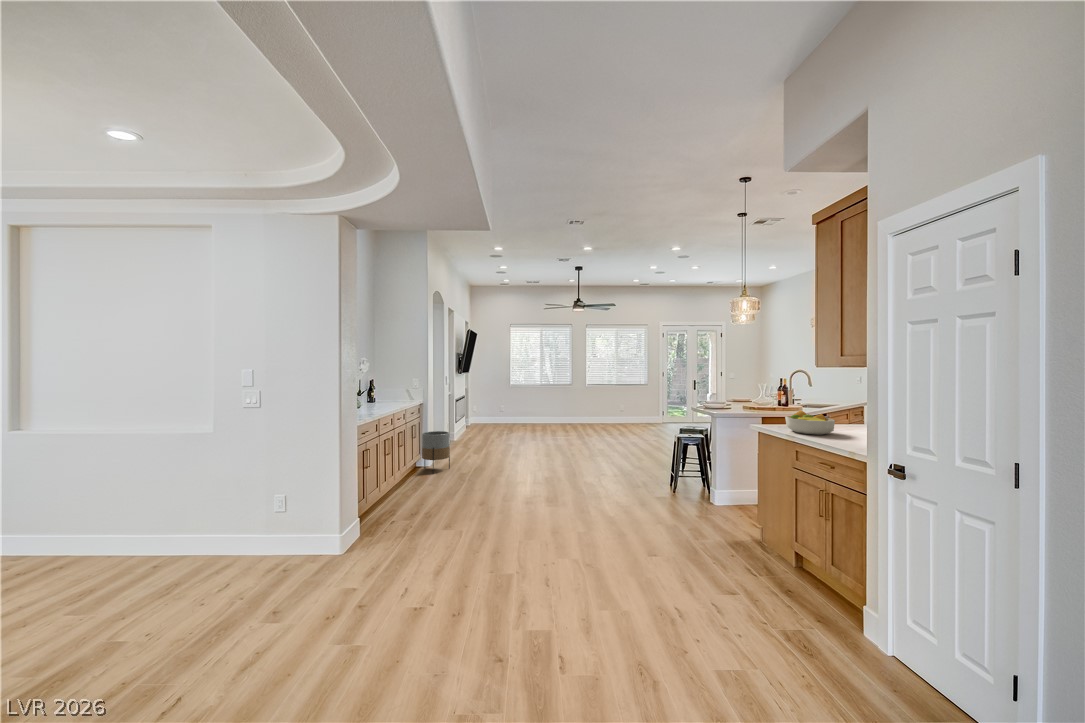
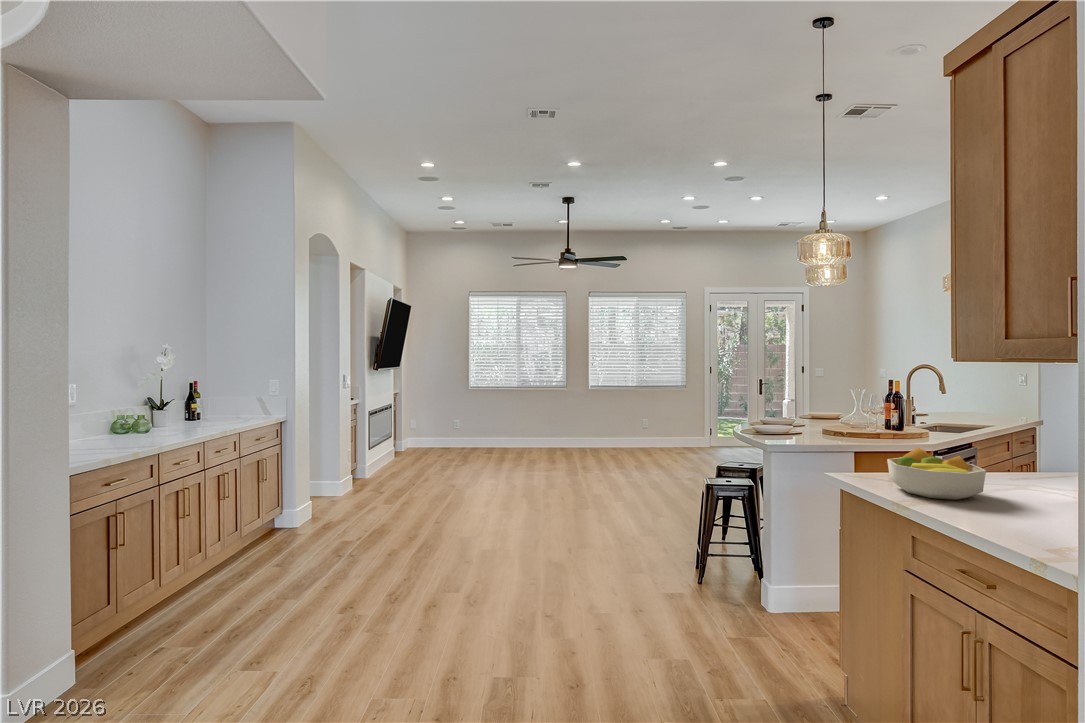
planter: present [422,431,450,473] -> none [283,468,332,541]

